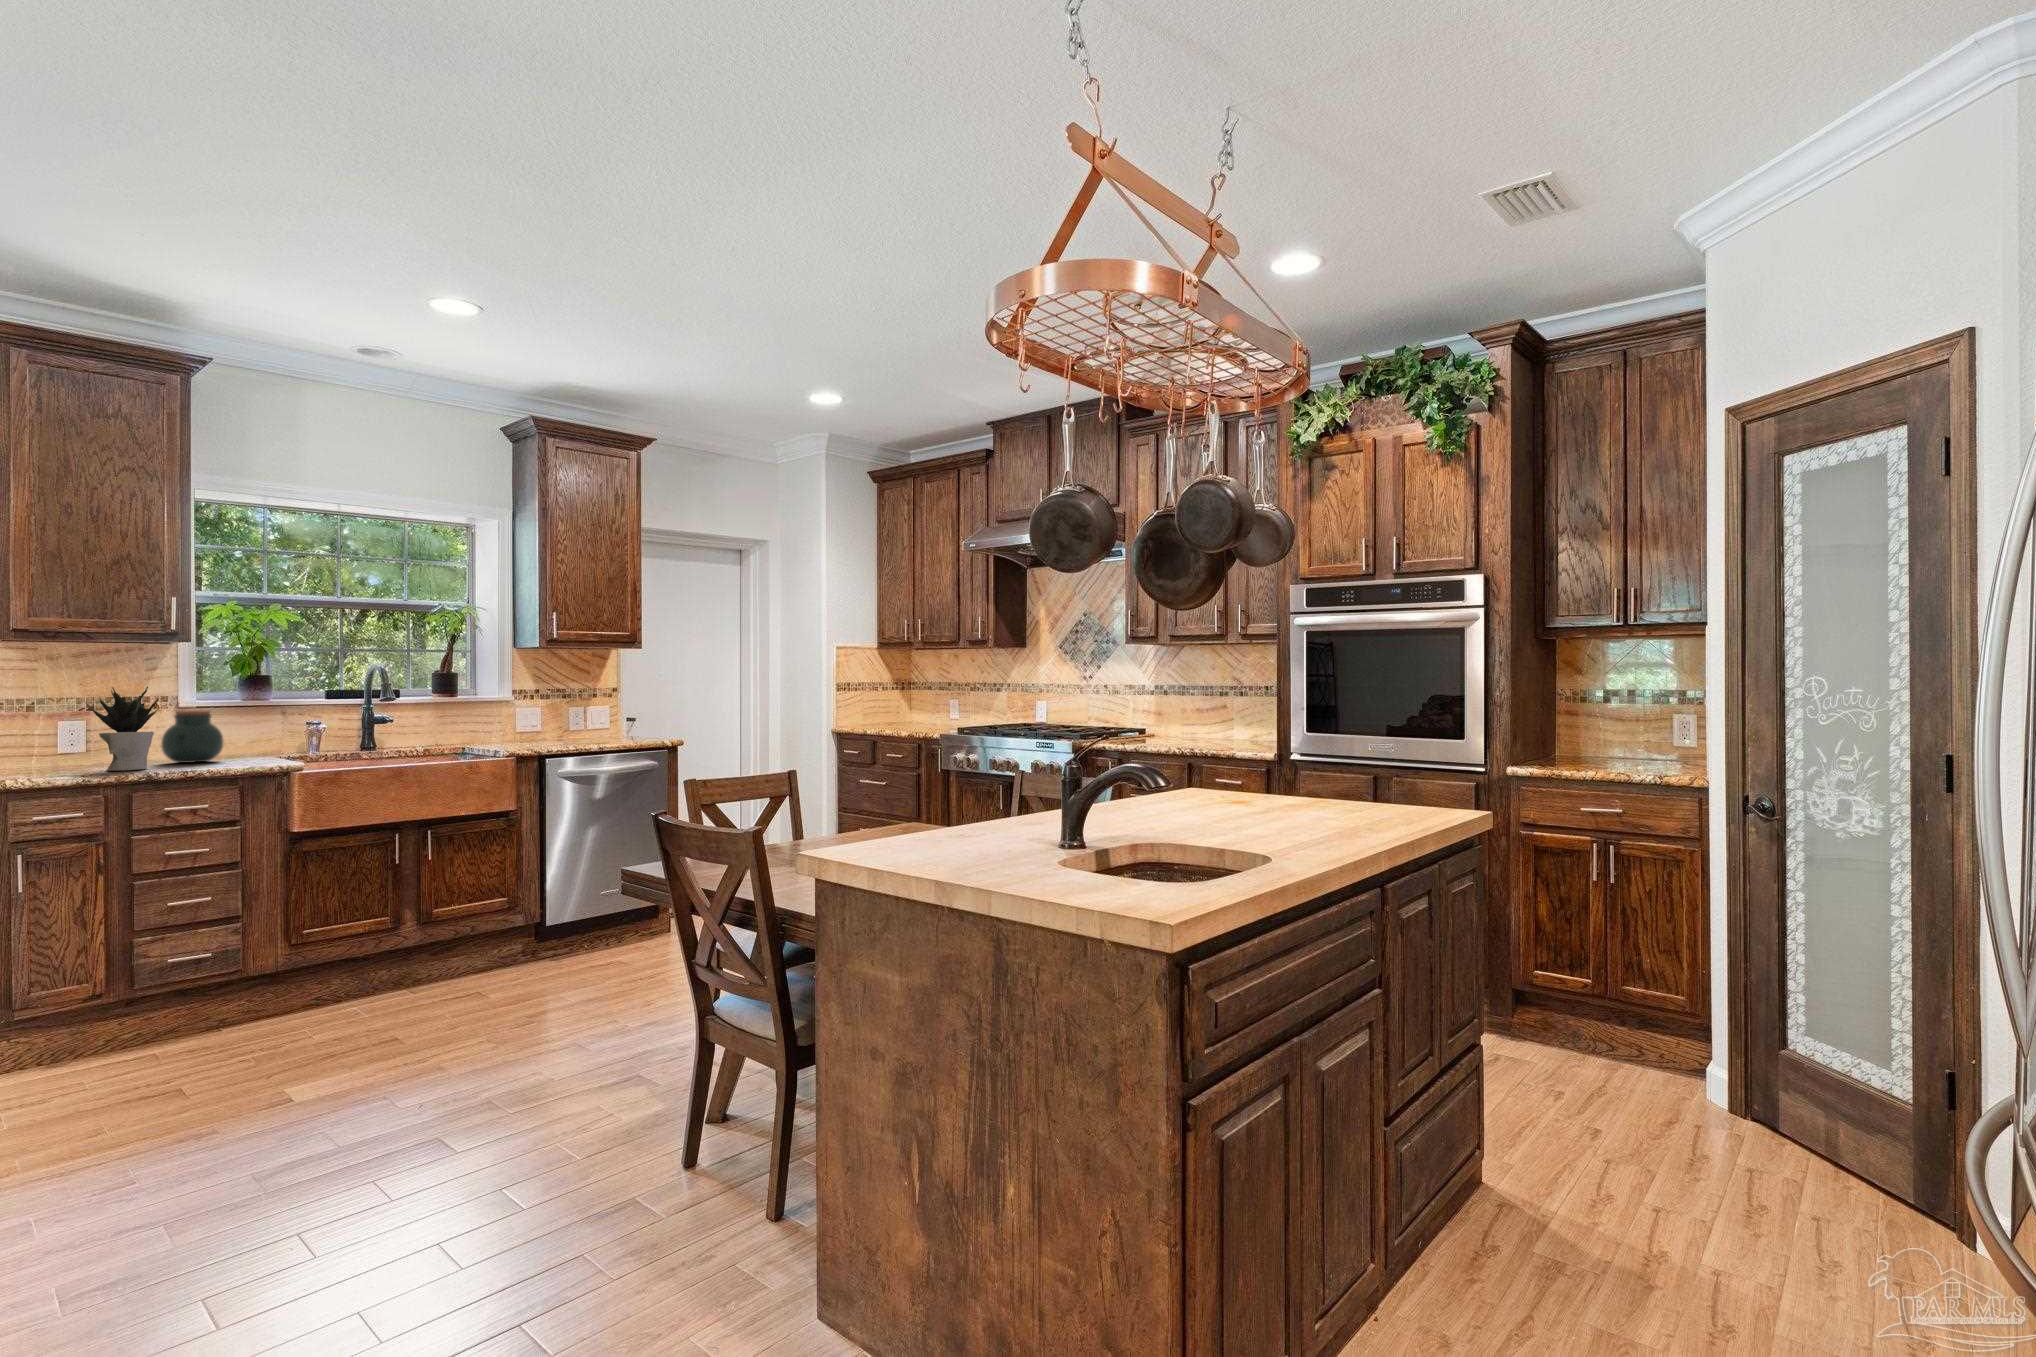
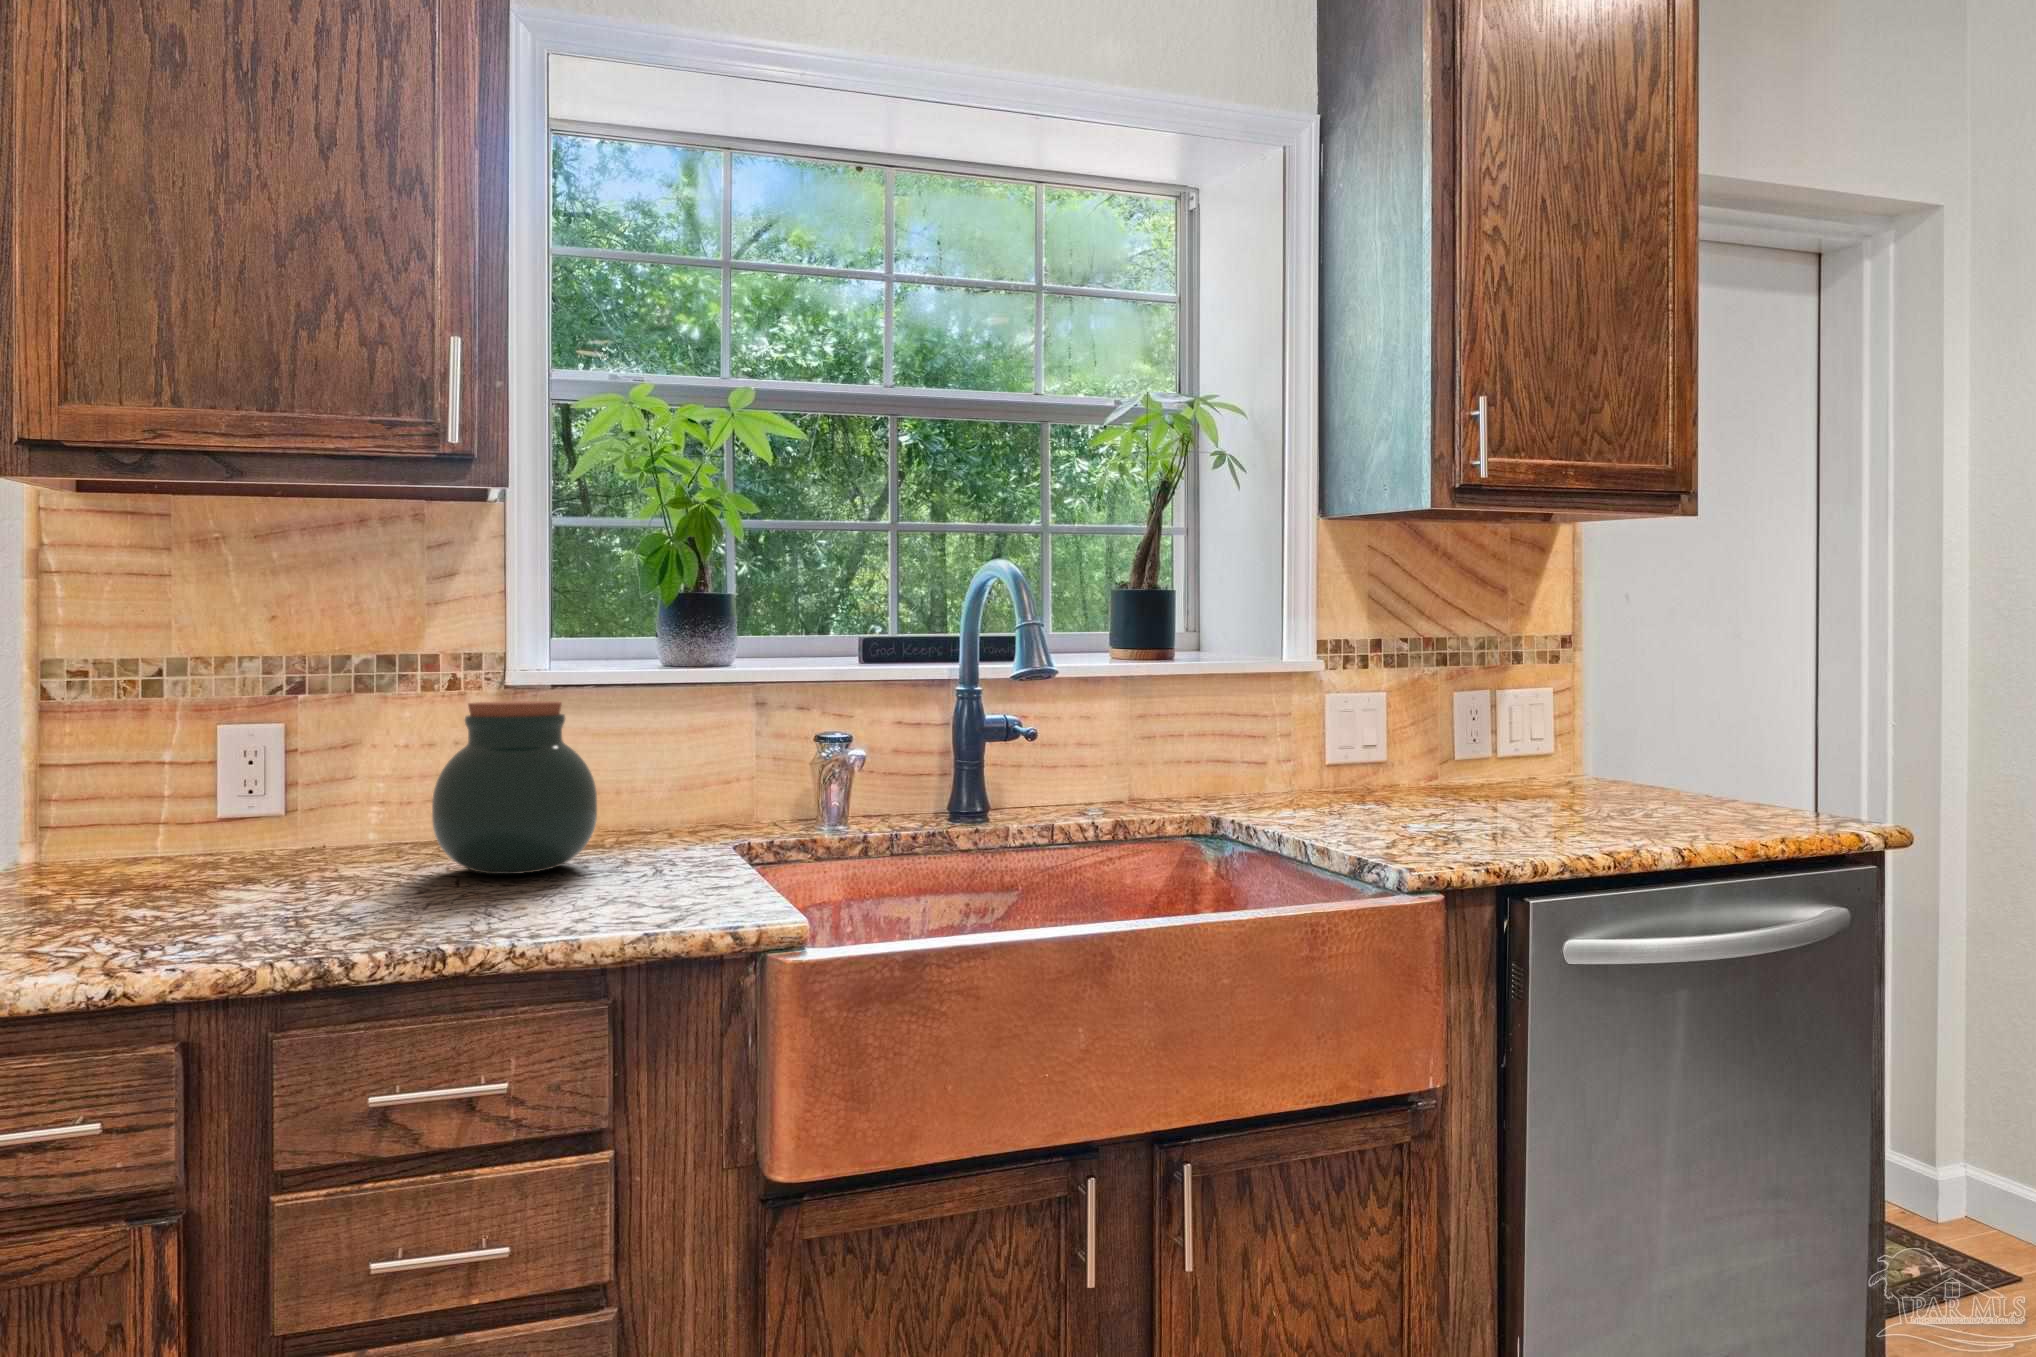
potted plant: present [86,687,159,771] -> none [174,617,403,931]

